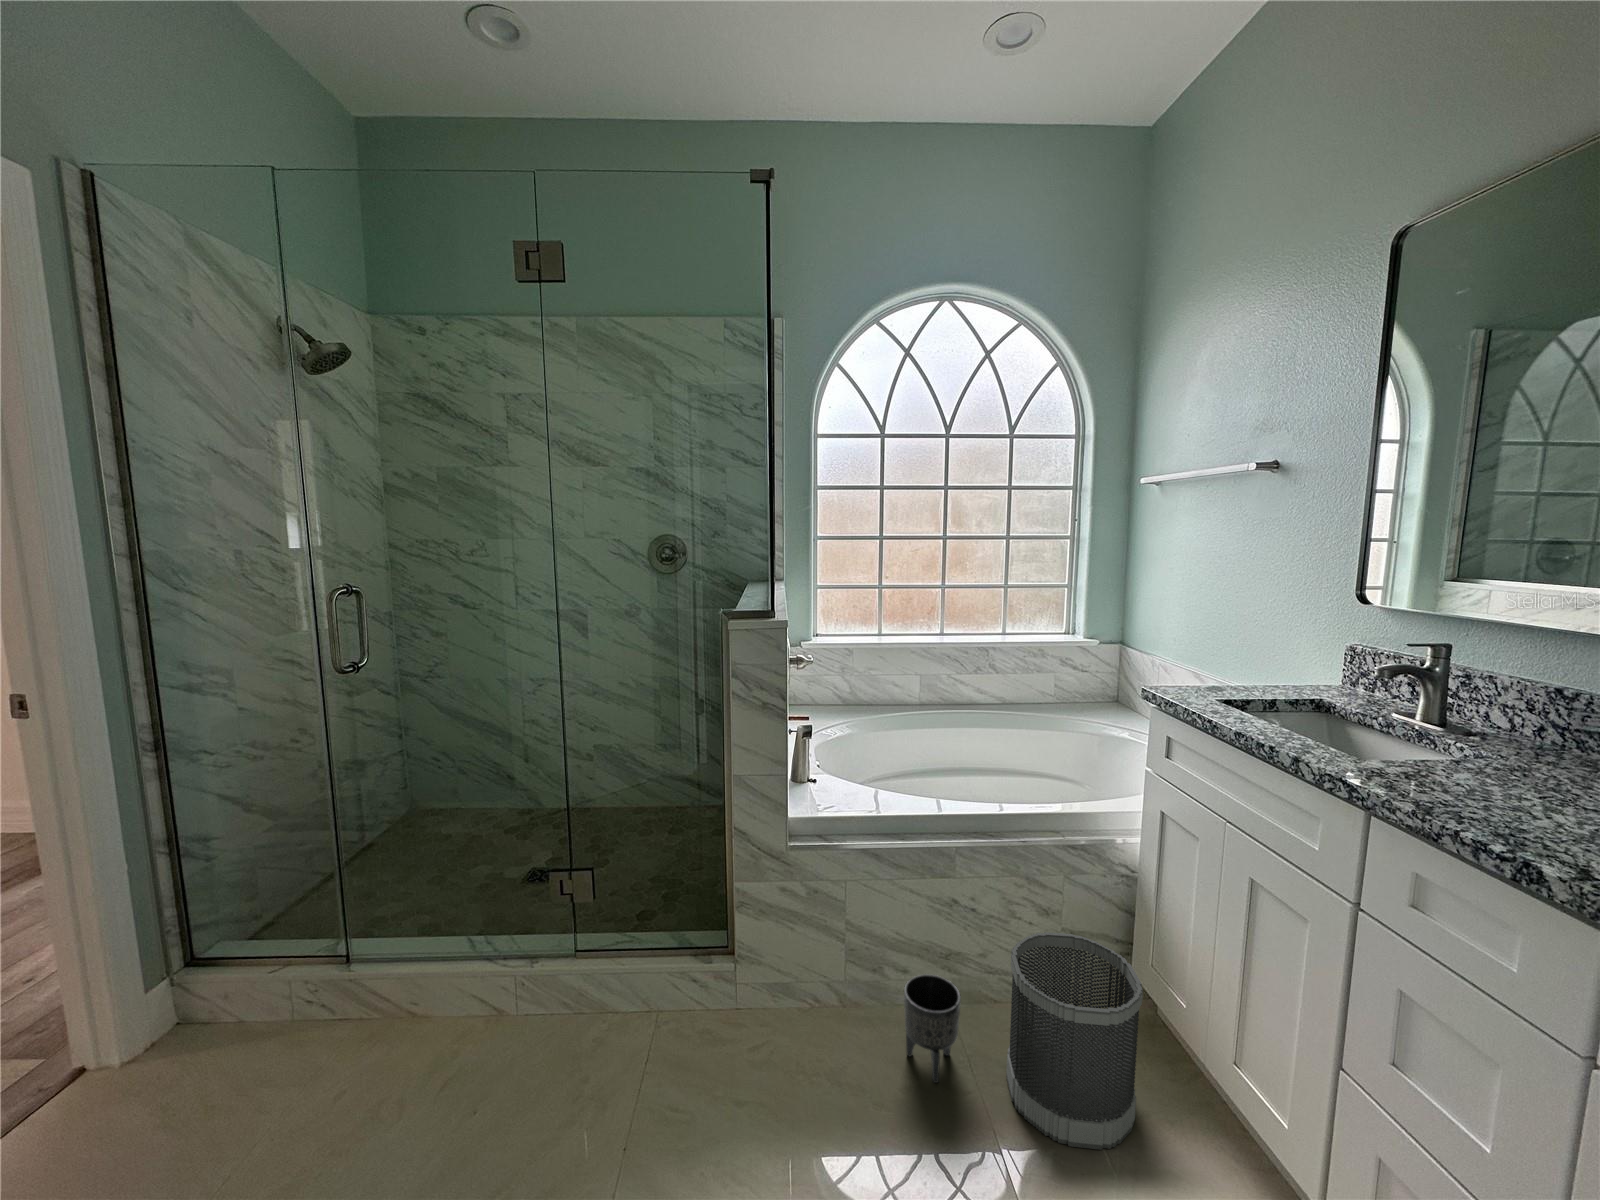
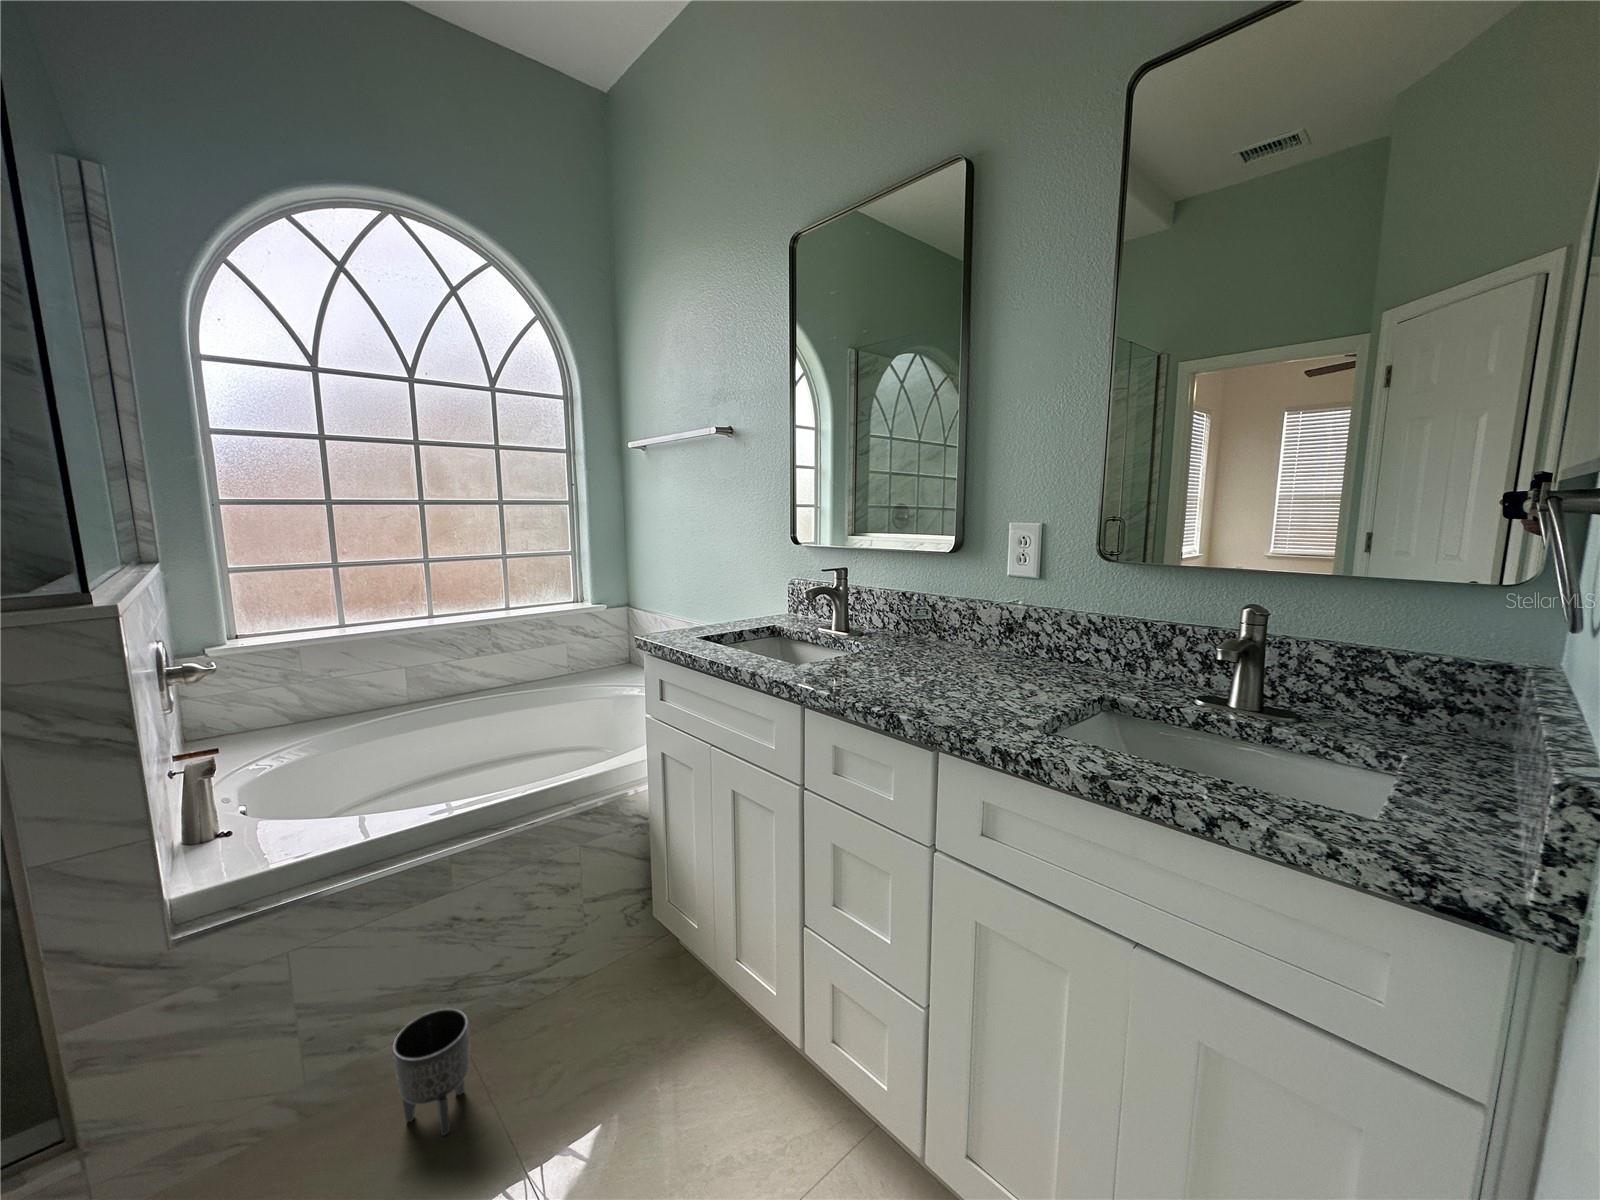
wastebasket: present [1006,932,1143,1150] -> none [523,898,661,1121]

